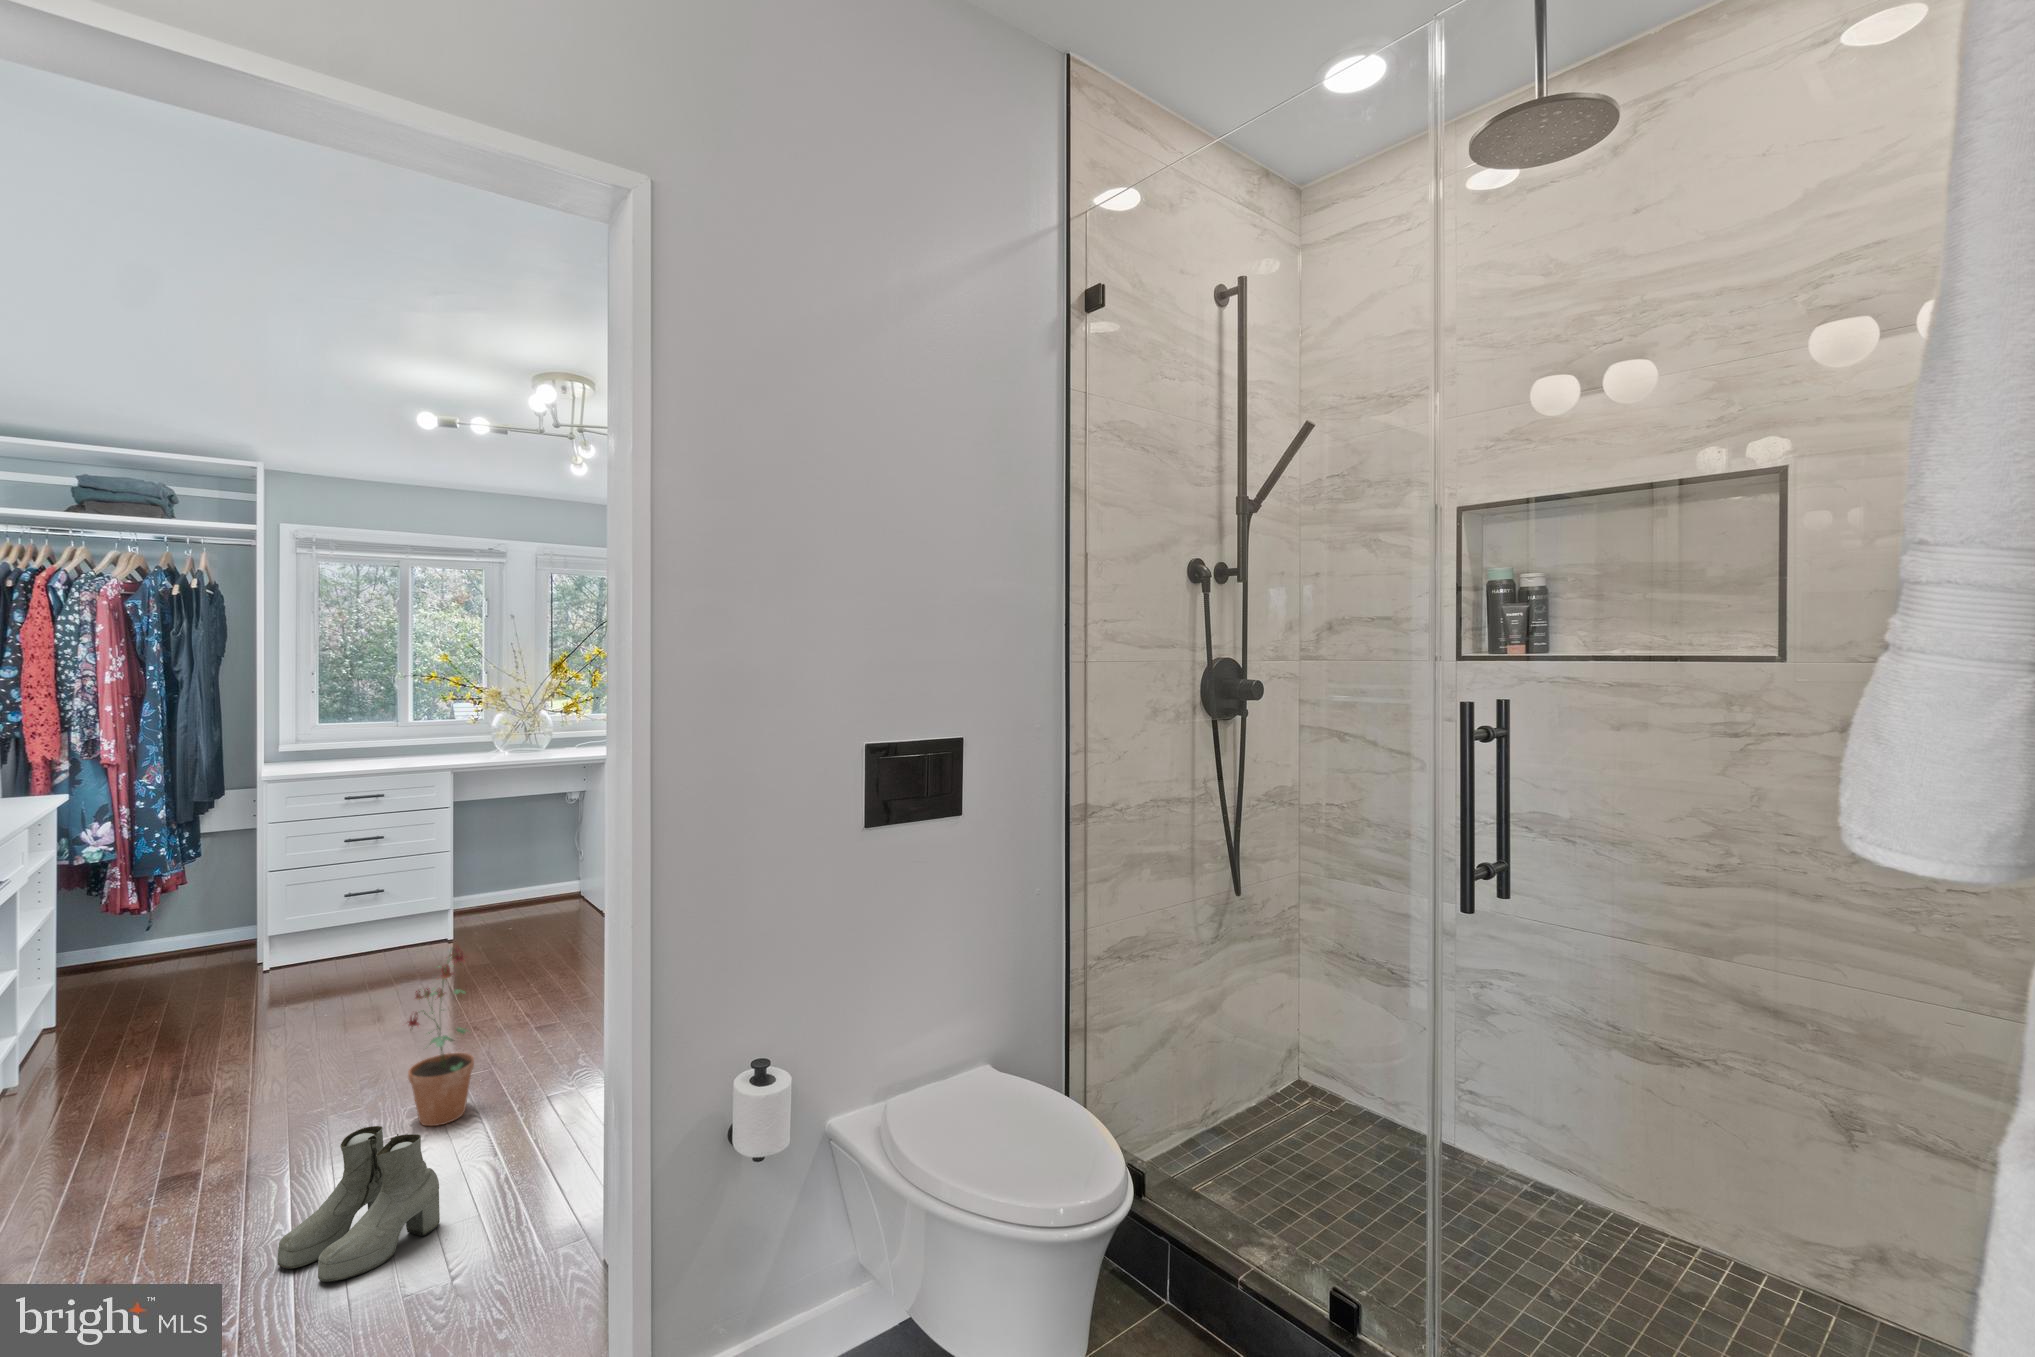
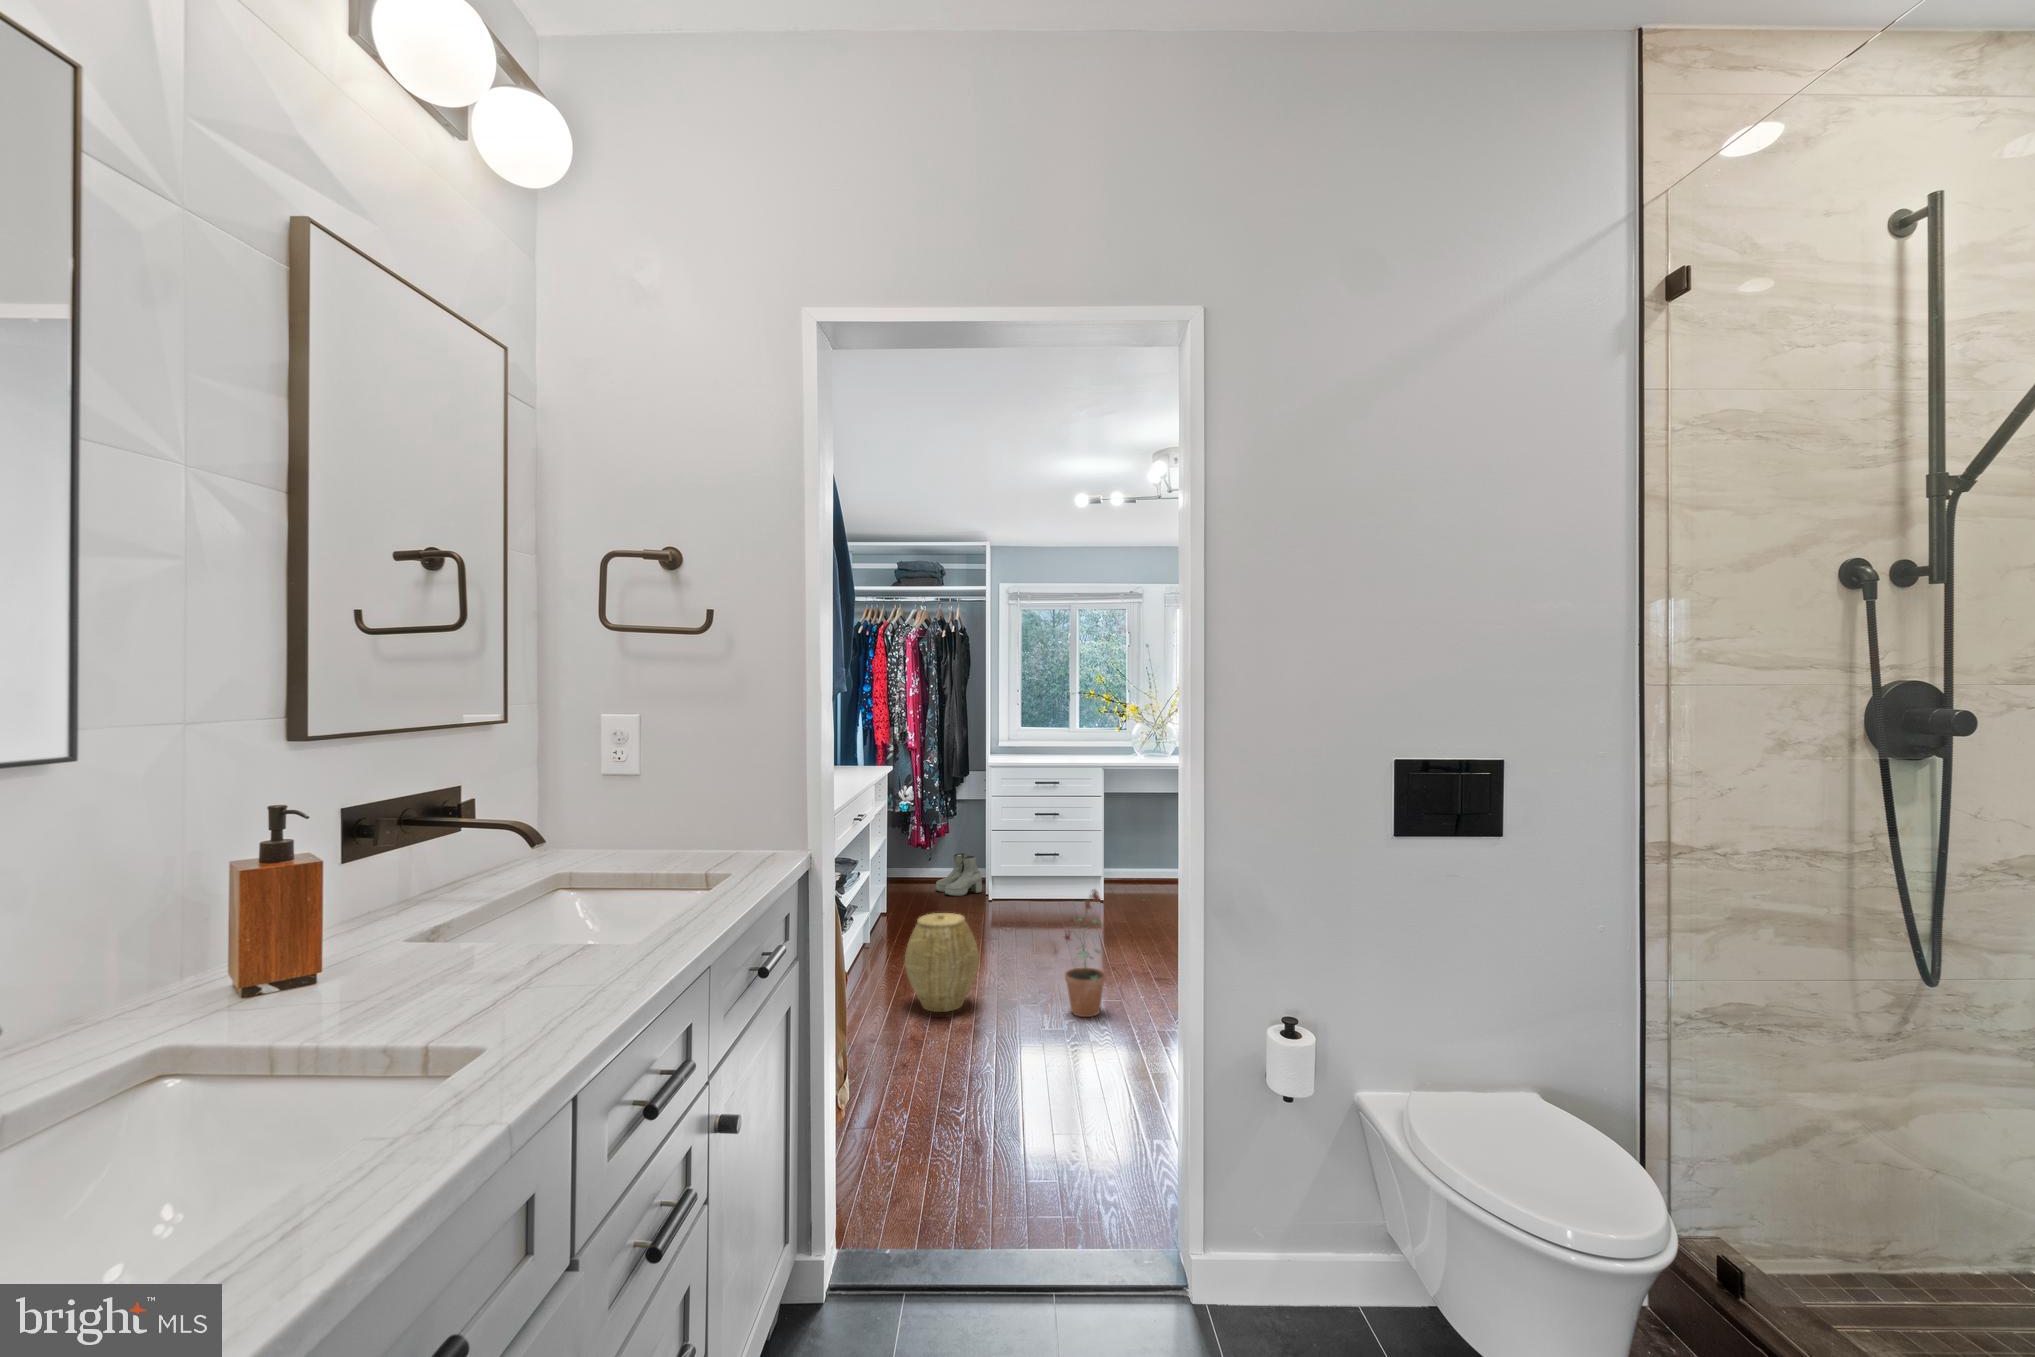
woven basket: none [93,1023,251,1190] -> present [905,913,979,1012]
boots: present [277,1126,440,1282] -> present [936,853,982,896]

